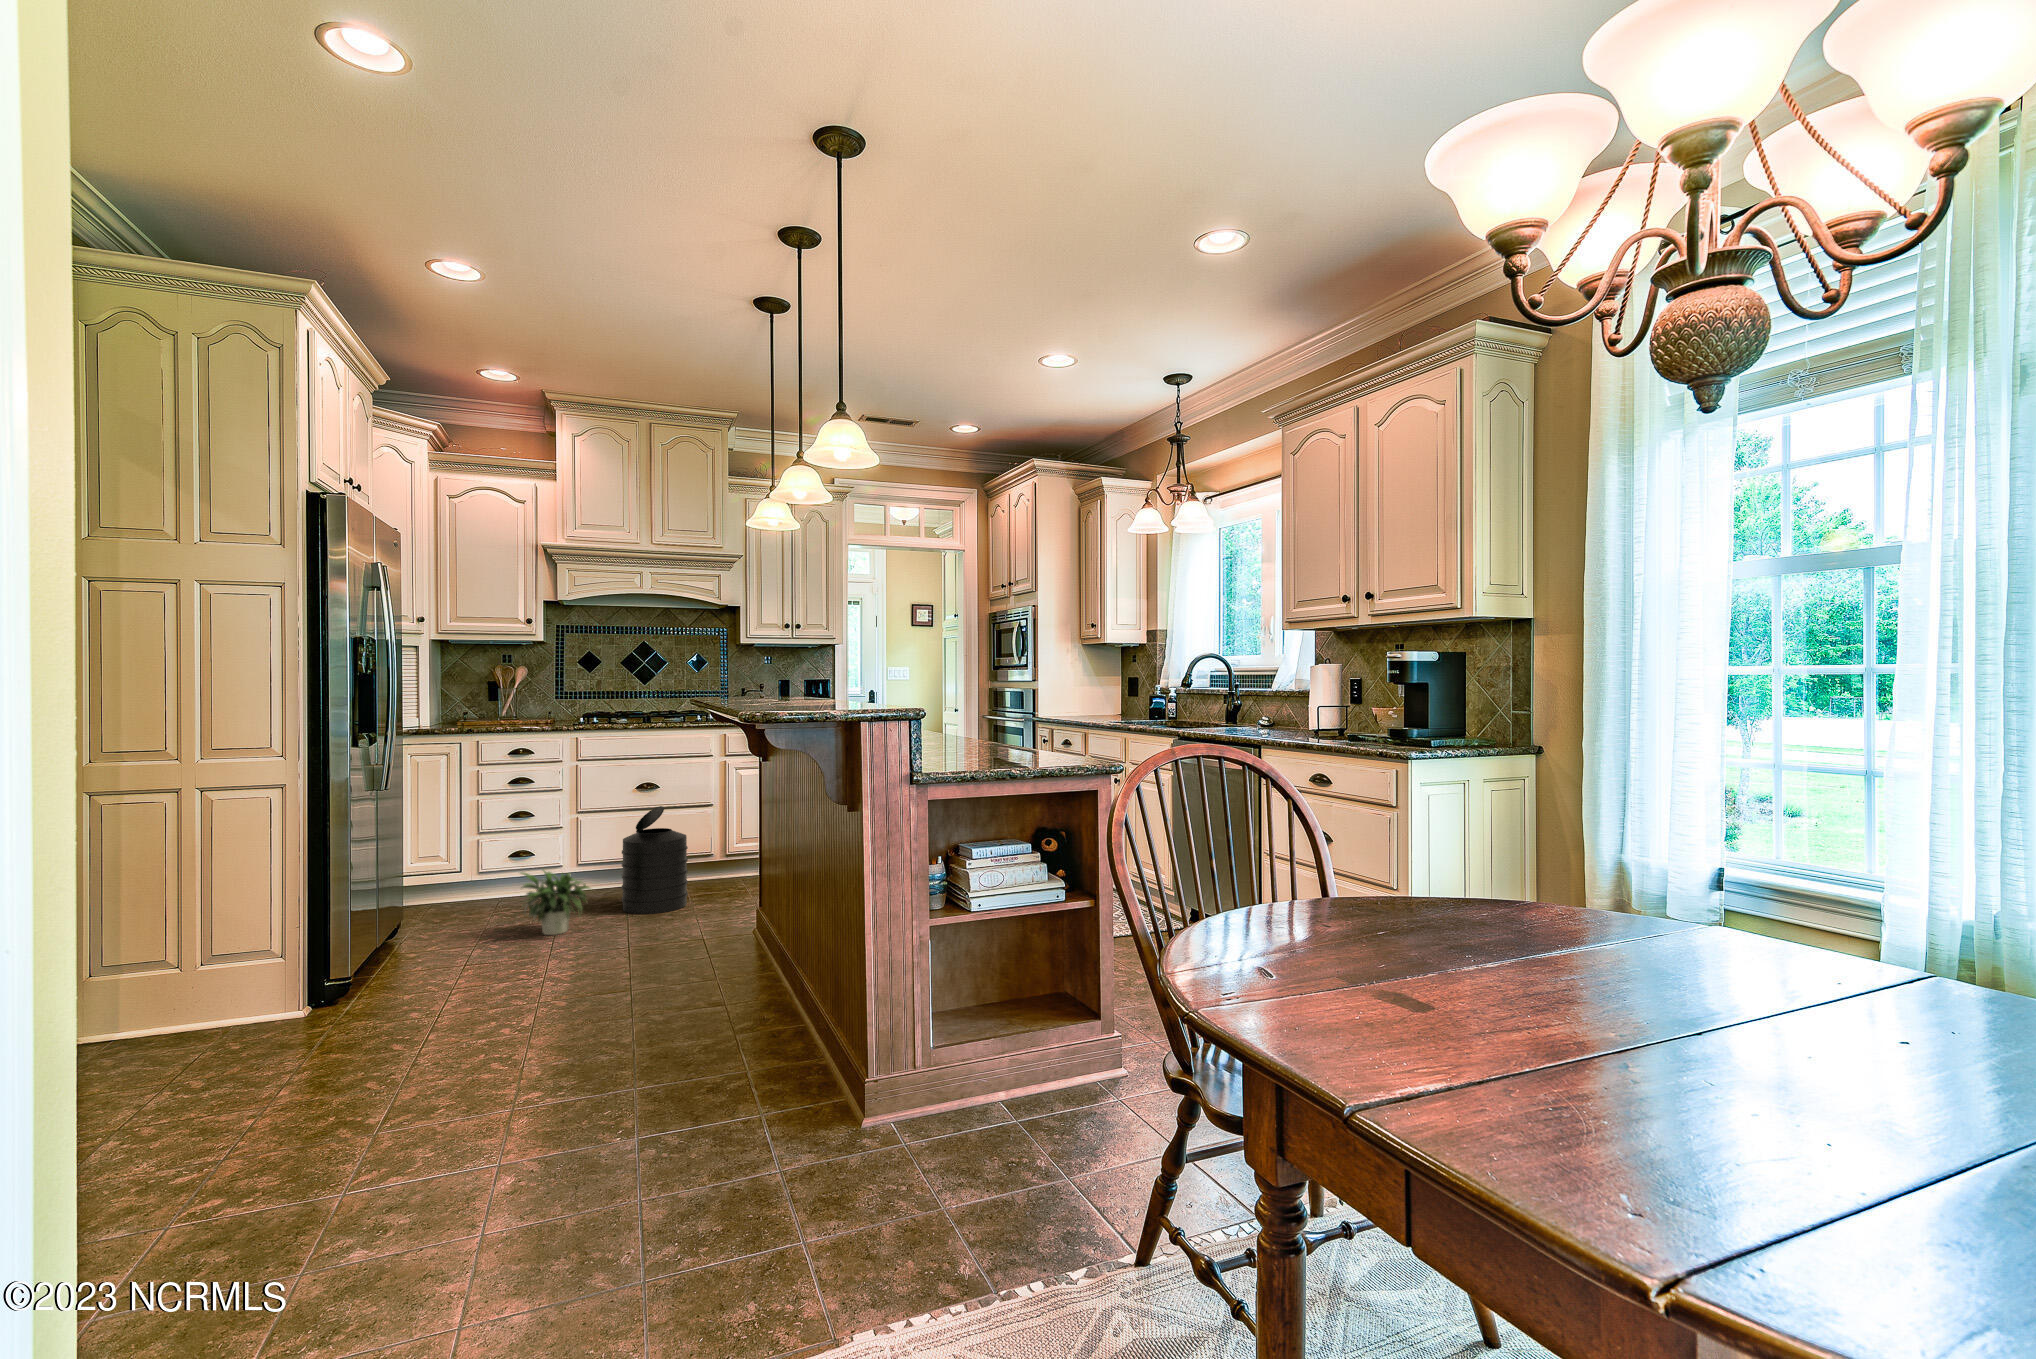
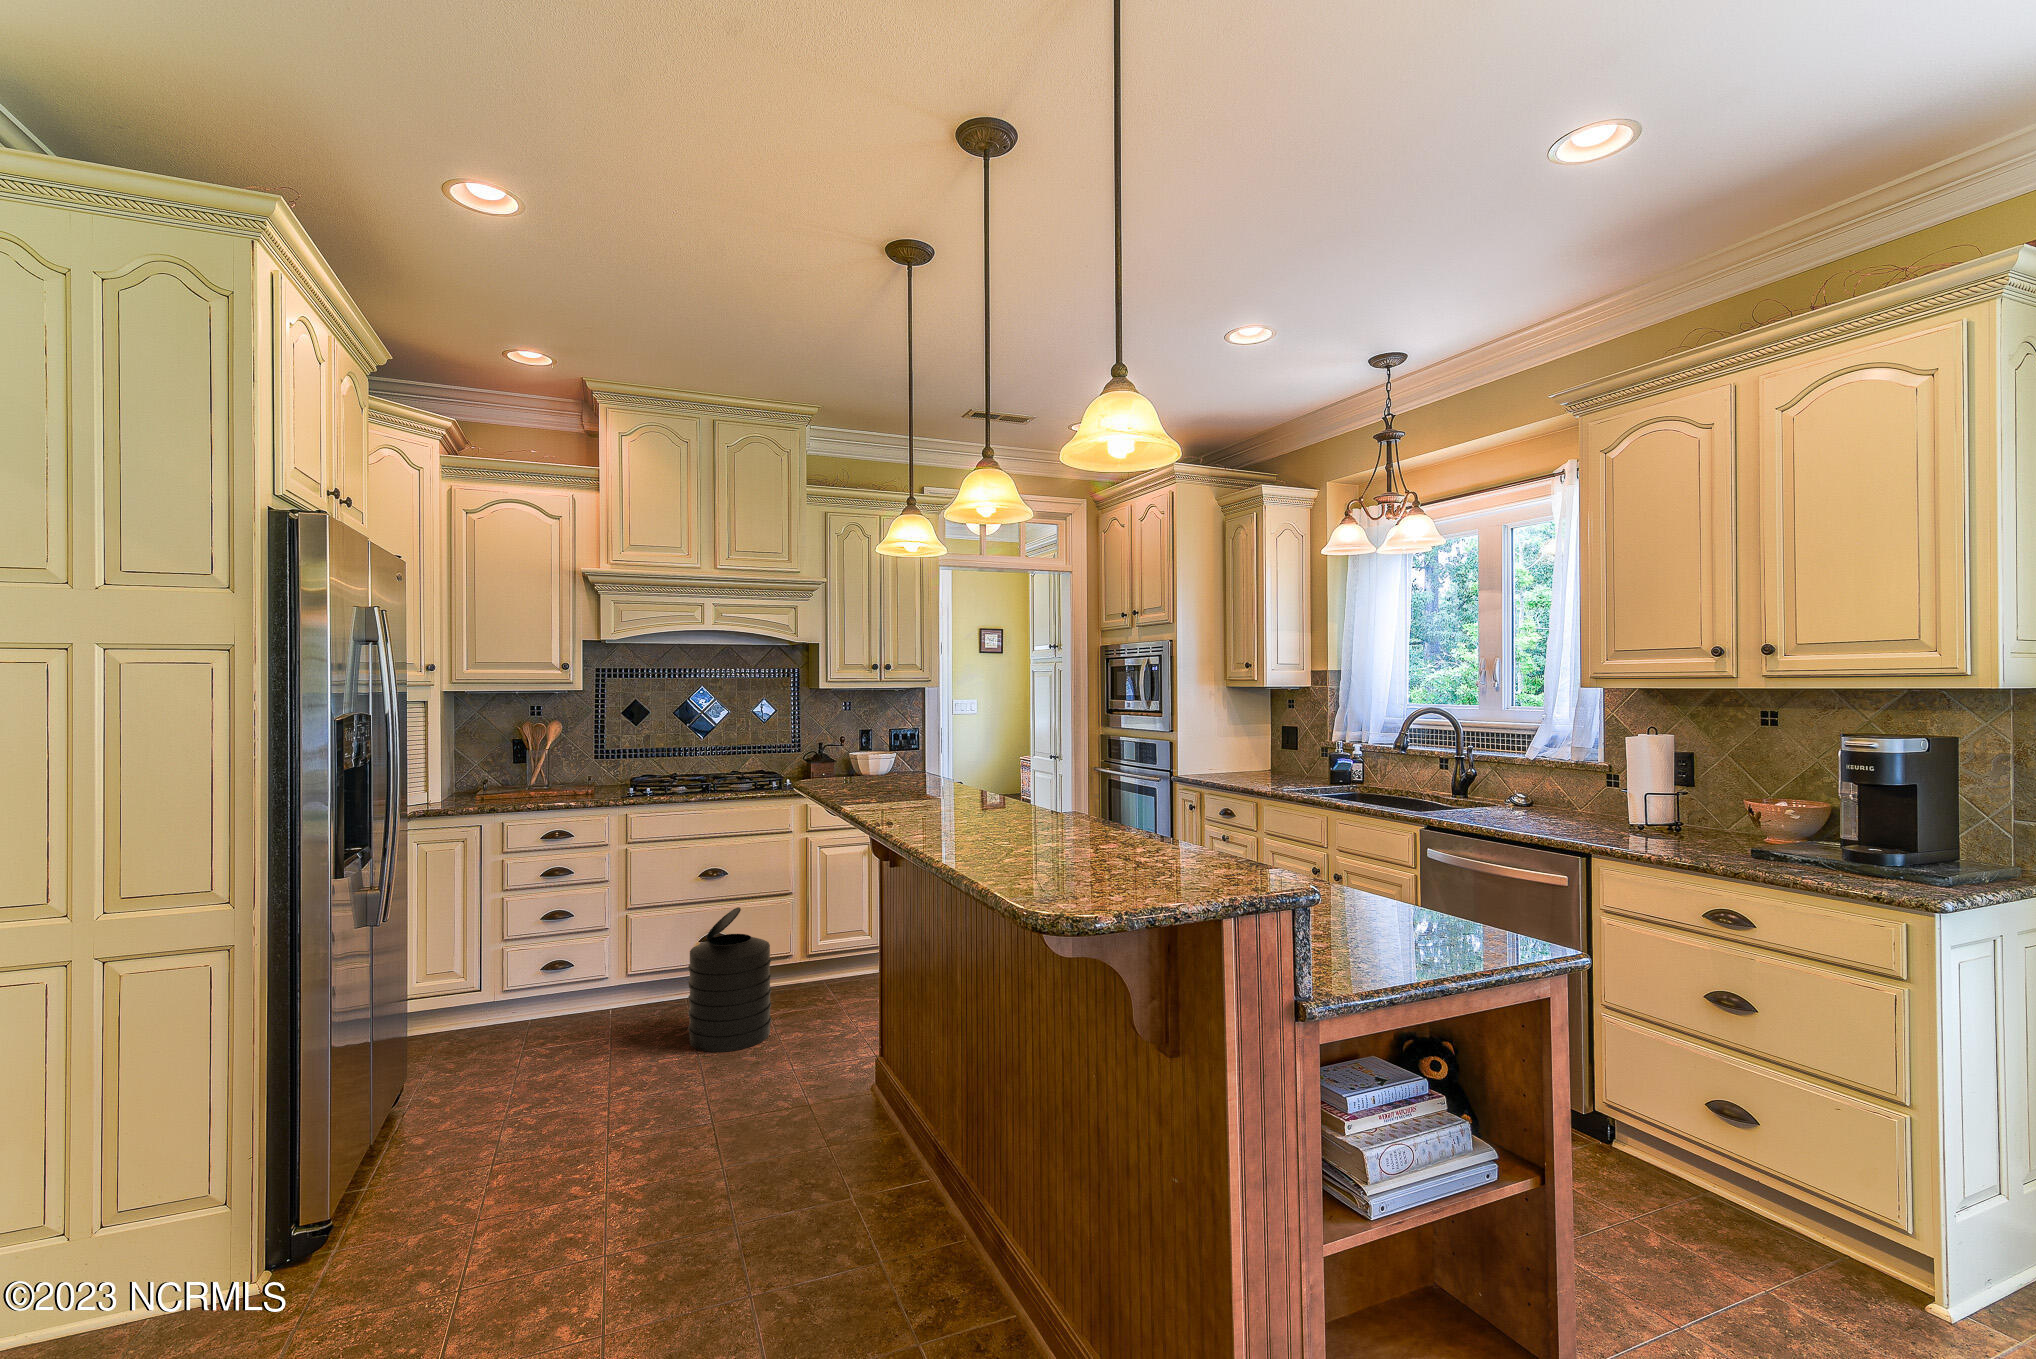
potted plant: present [521,870,590,935] -> none [555,1001,658,1097]

